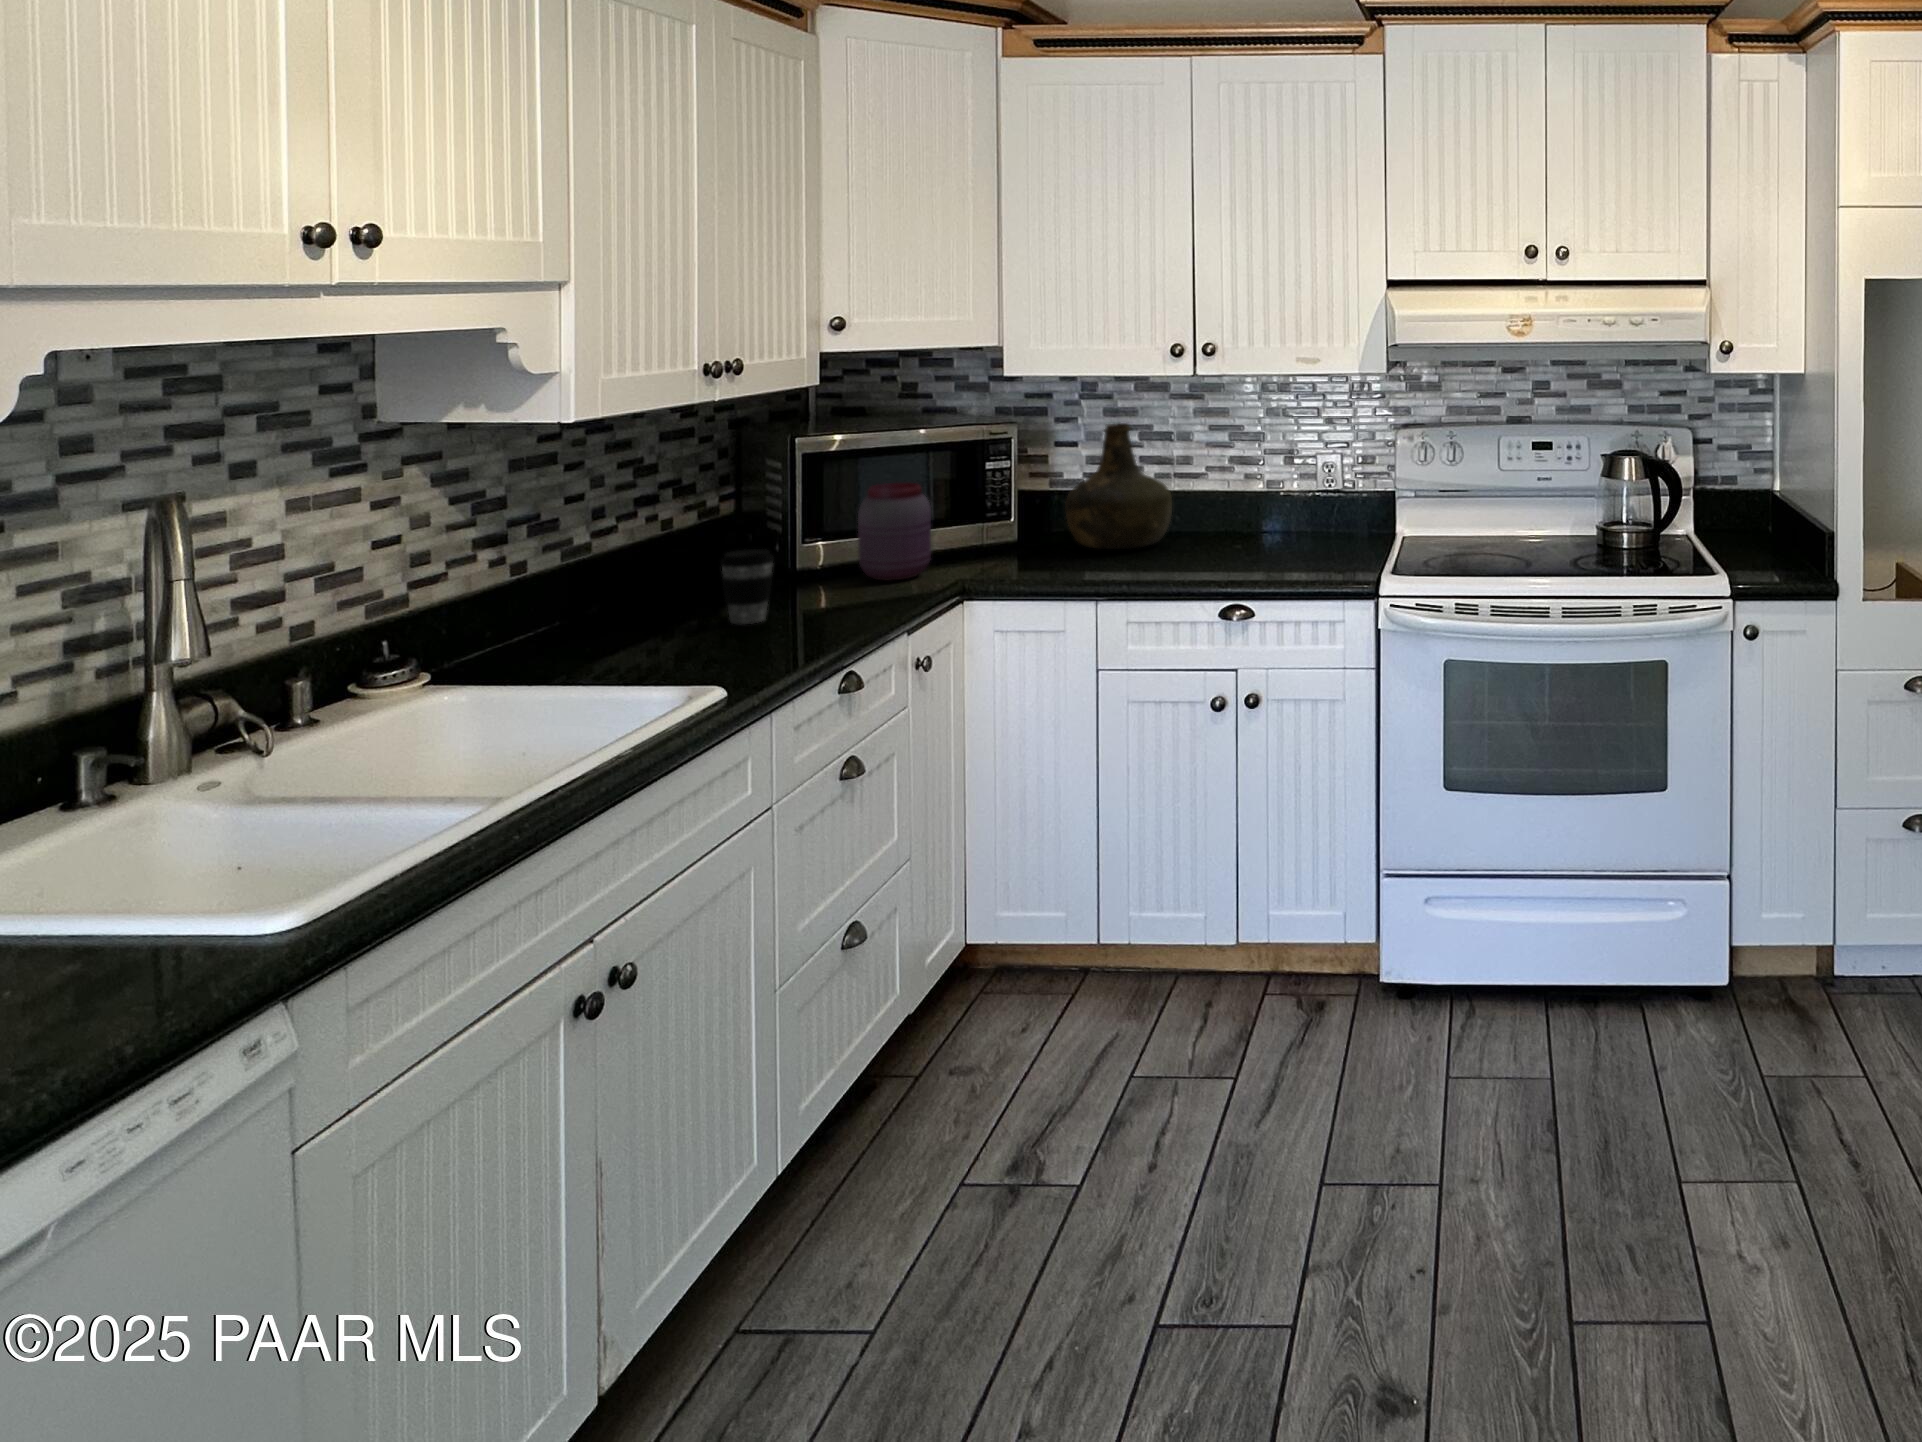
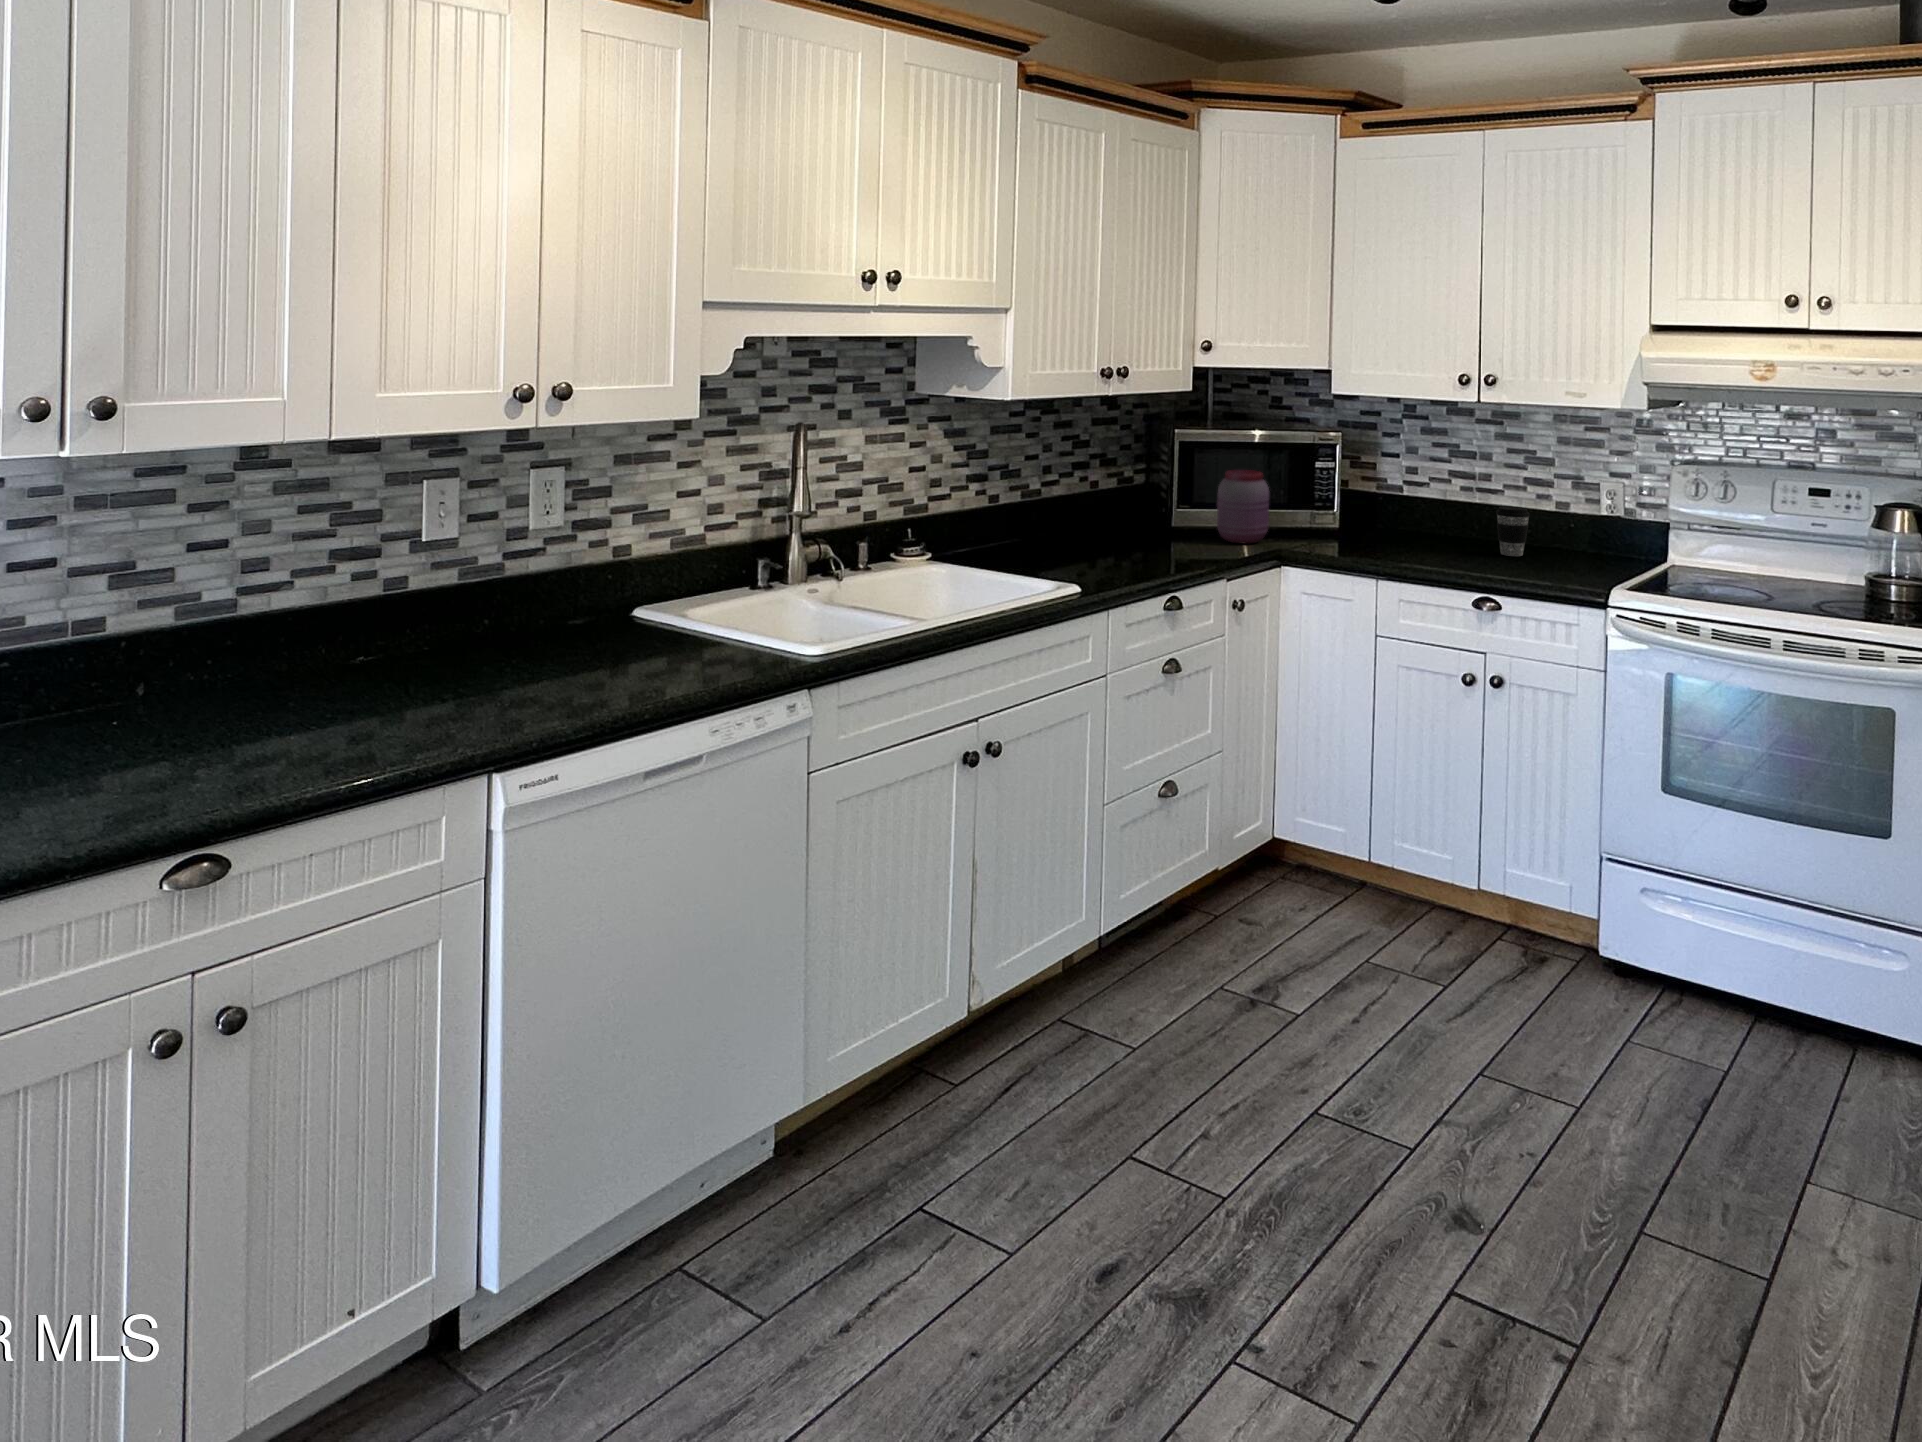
bottle: present [1065,423,1172,549] -> none [1381,440,1468,544]
coffee cup: present [720,549,774,624] -> present [1496,506,1530,556]

